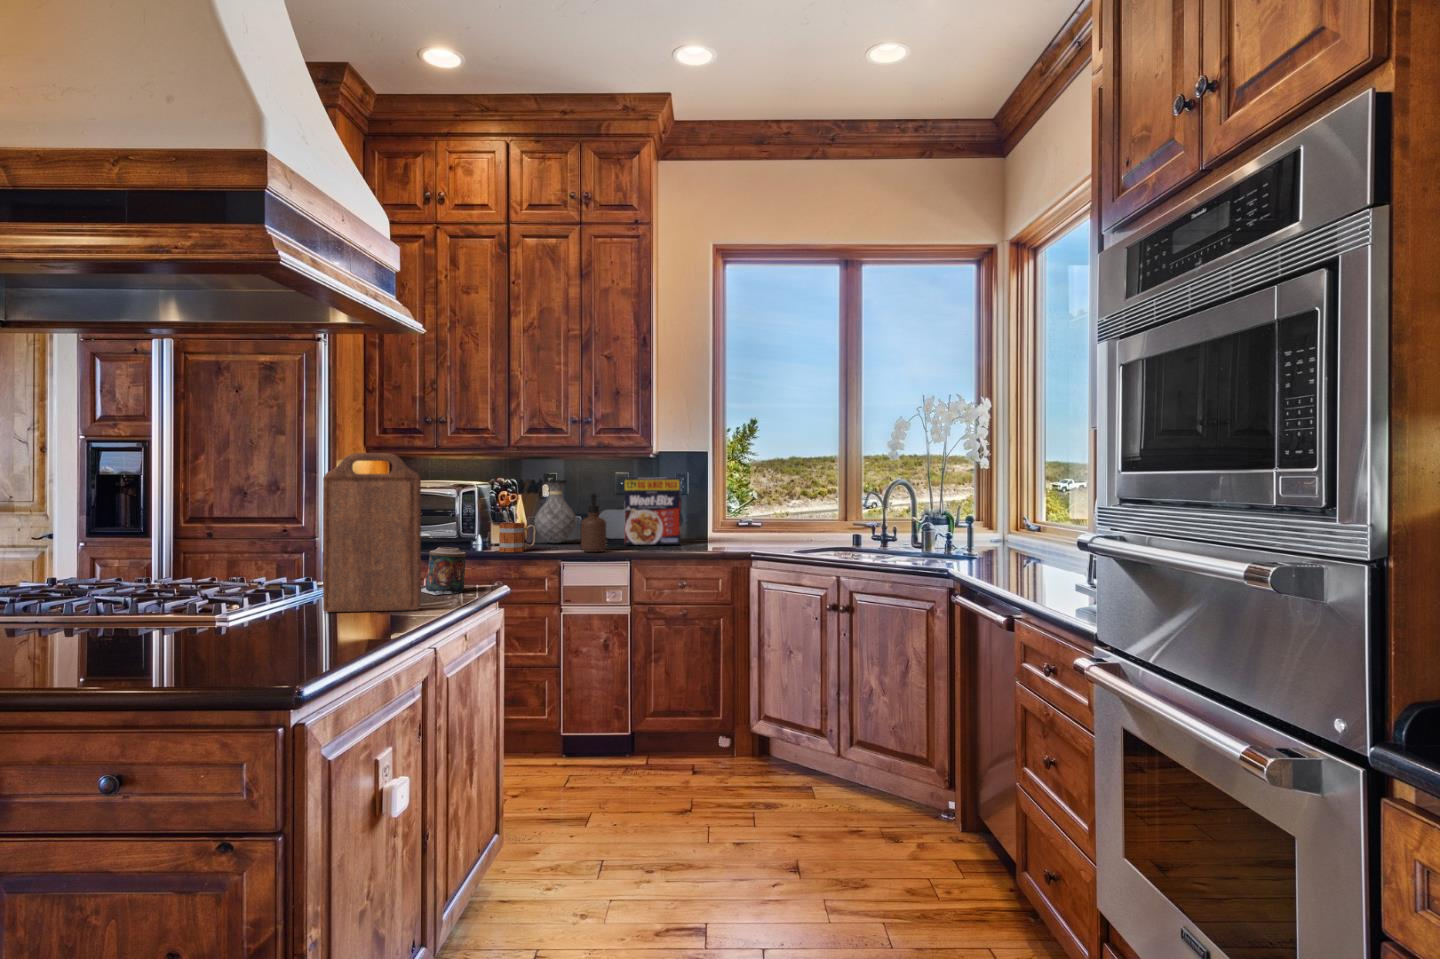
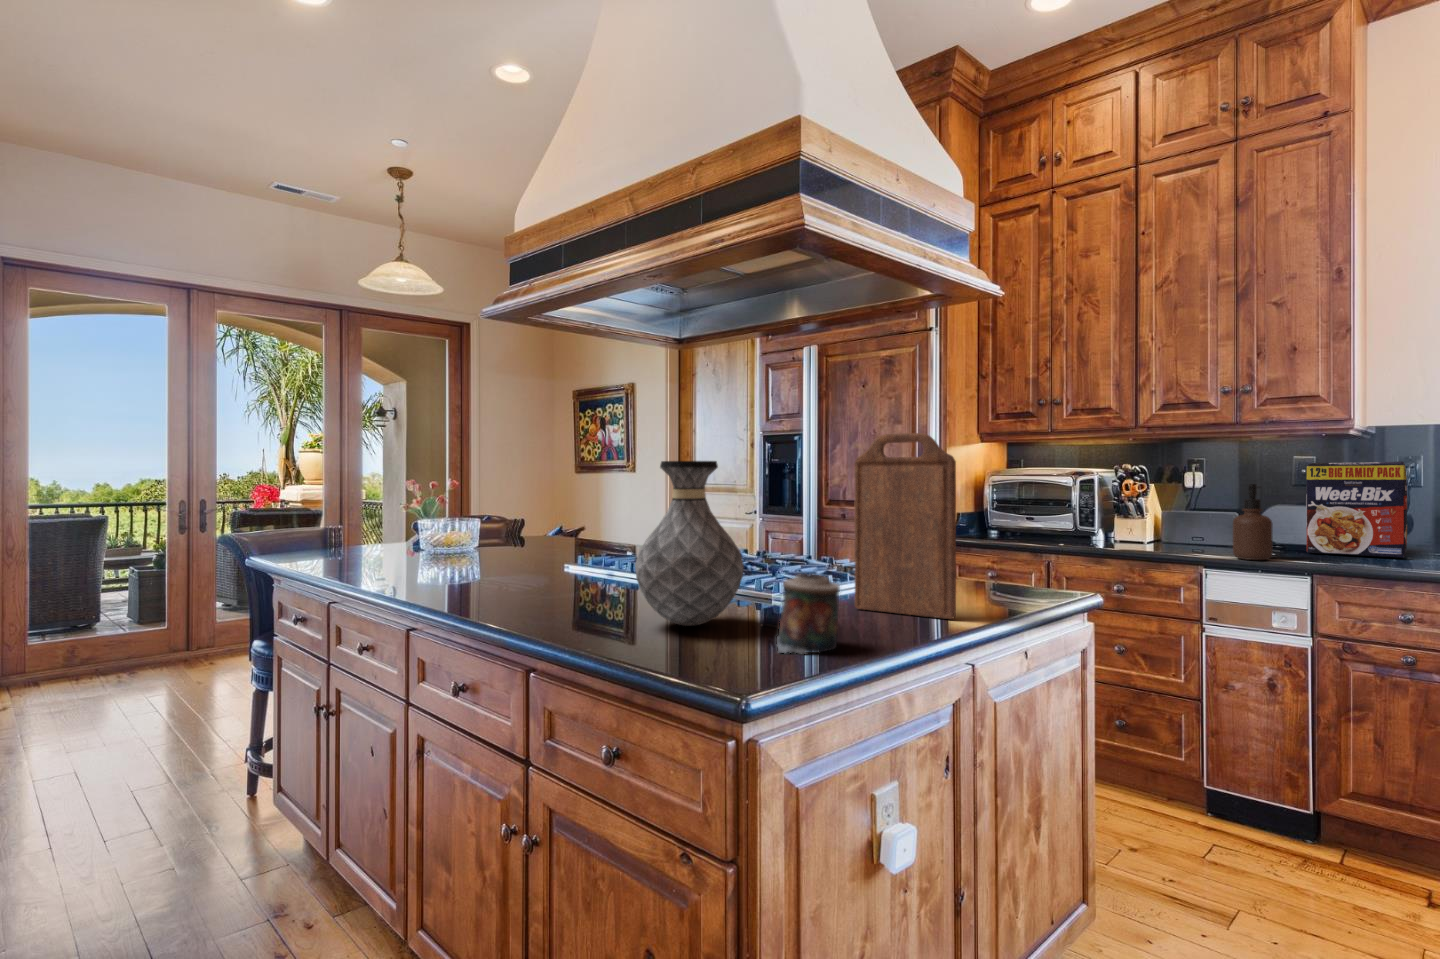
vase: present [535,480,577,543] -> present [635,461,744,626]
mug: present [499,523,536,552] -> none [1120,517,1169,553]
candle: present [421,547,466,595] -> present [777,574,840,654]

